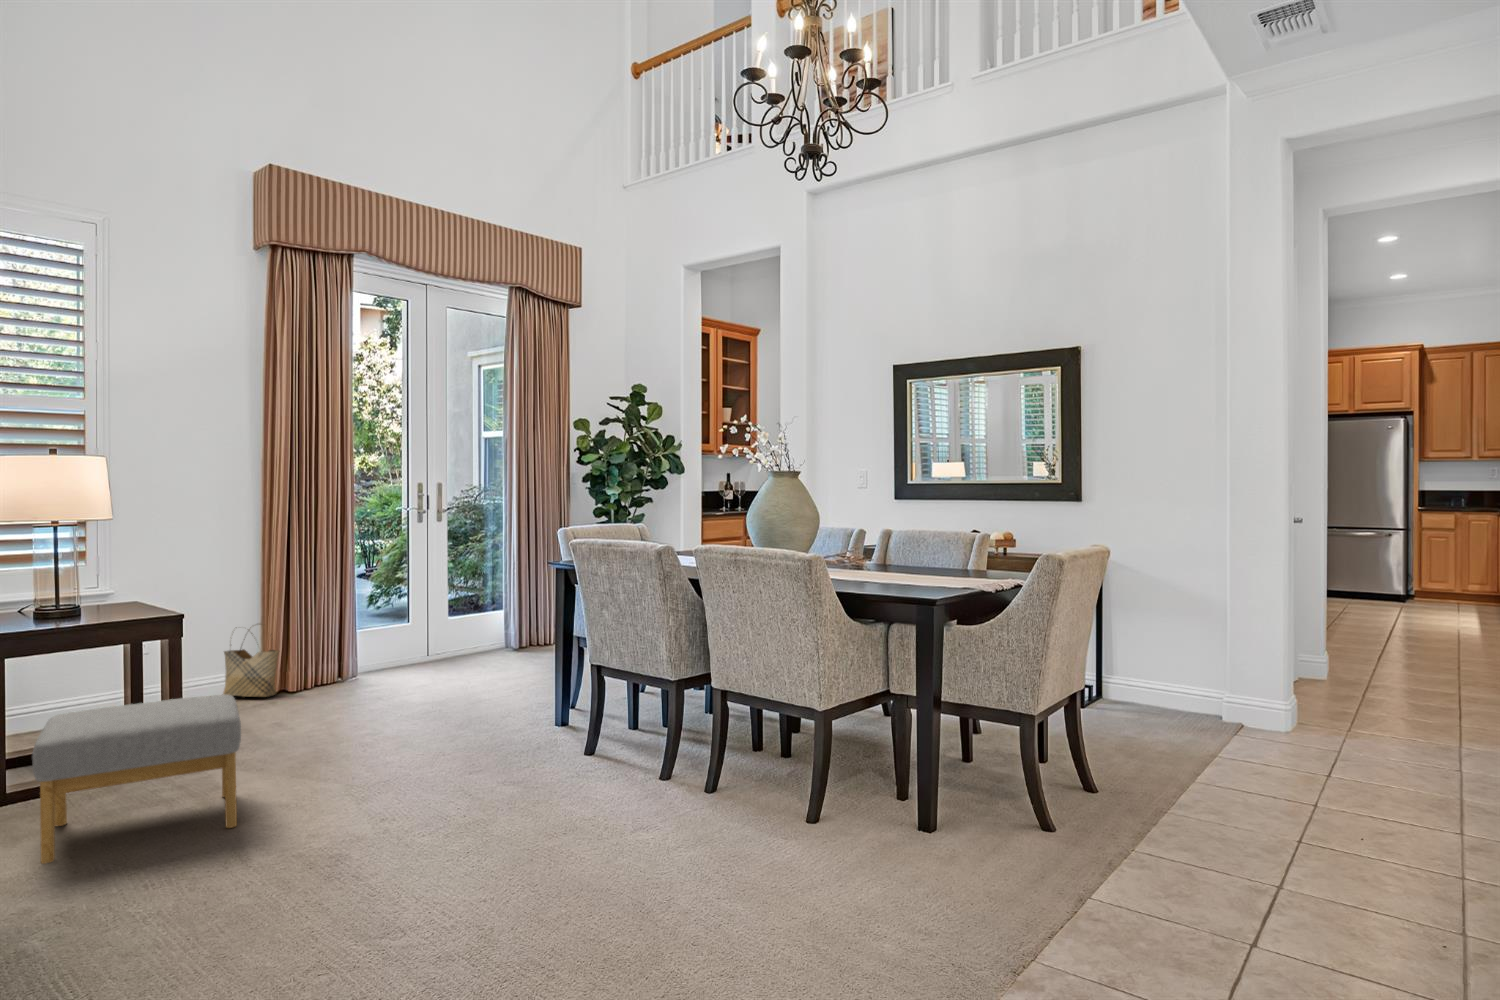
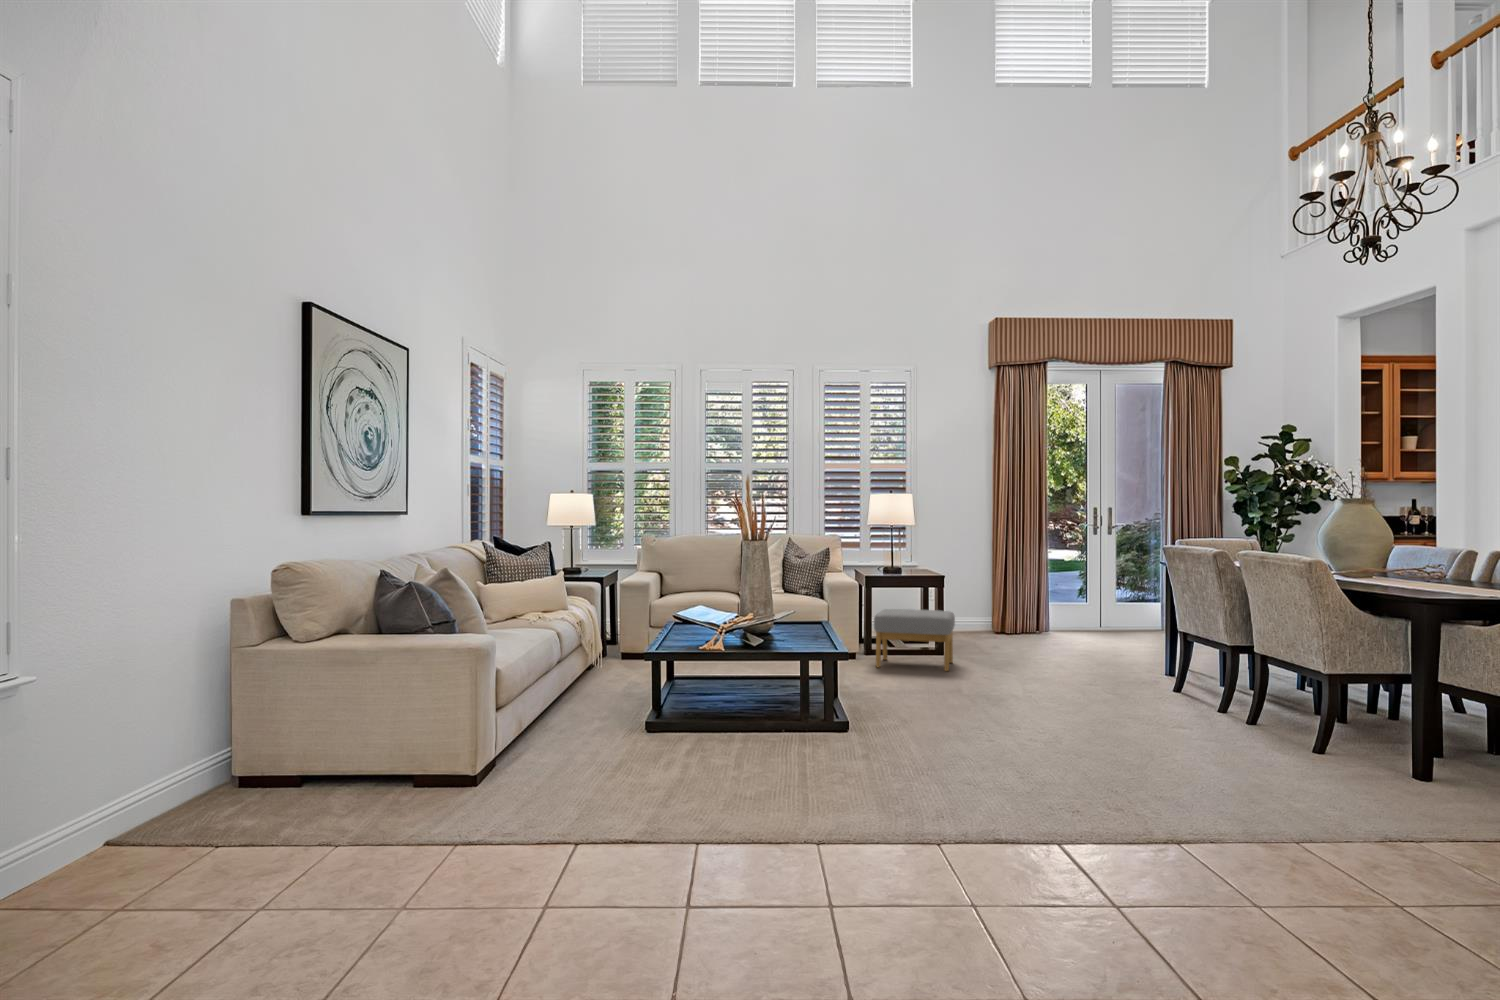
woven basket: present [223,627,279,697] -> none [969,591,999,635]

